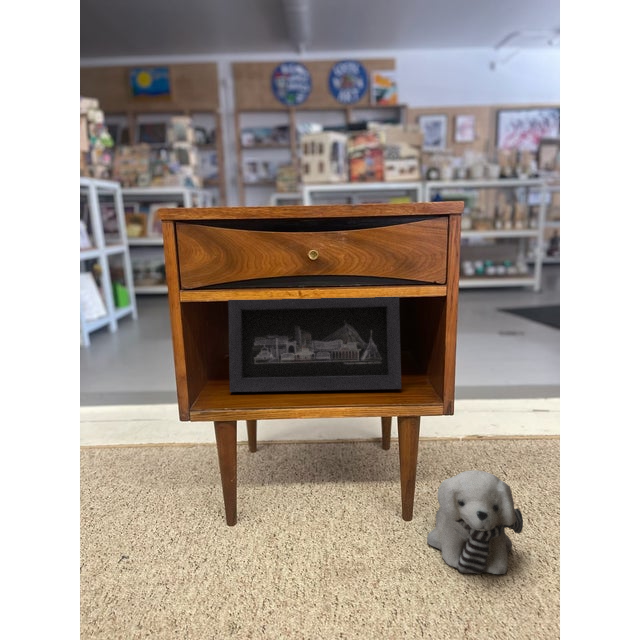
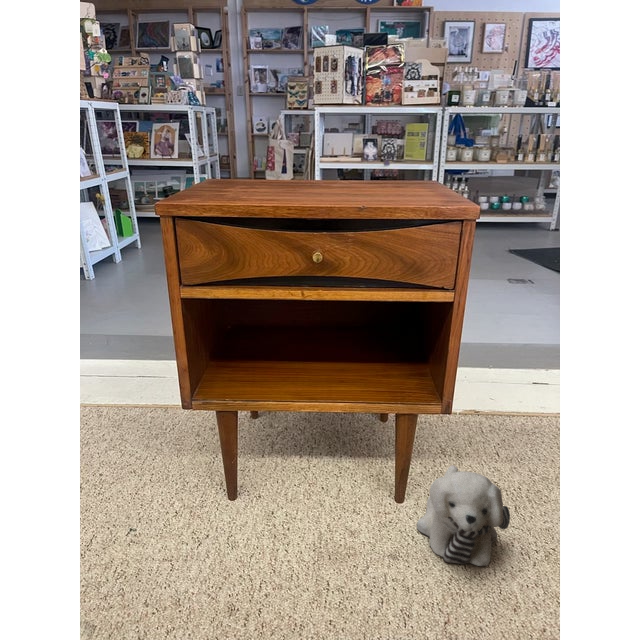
picture frame: present [228,297,401,392] -> none [229,287,406,388]

